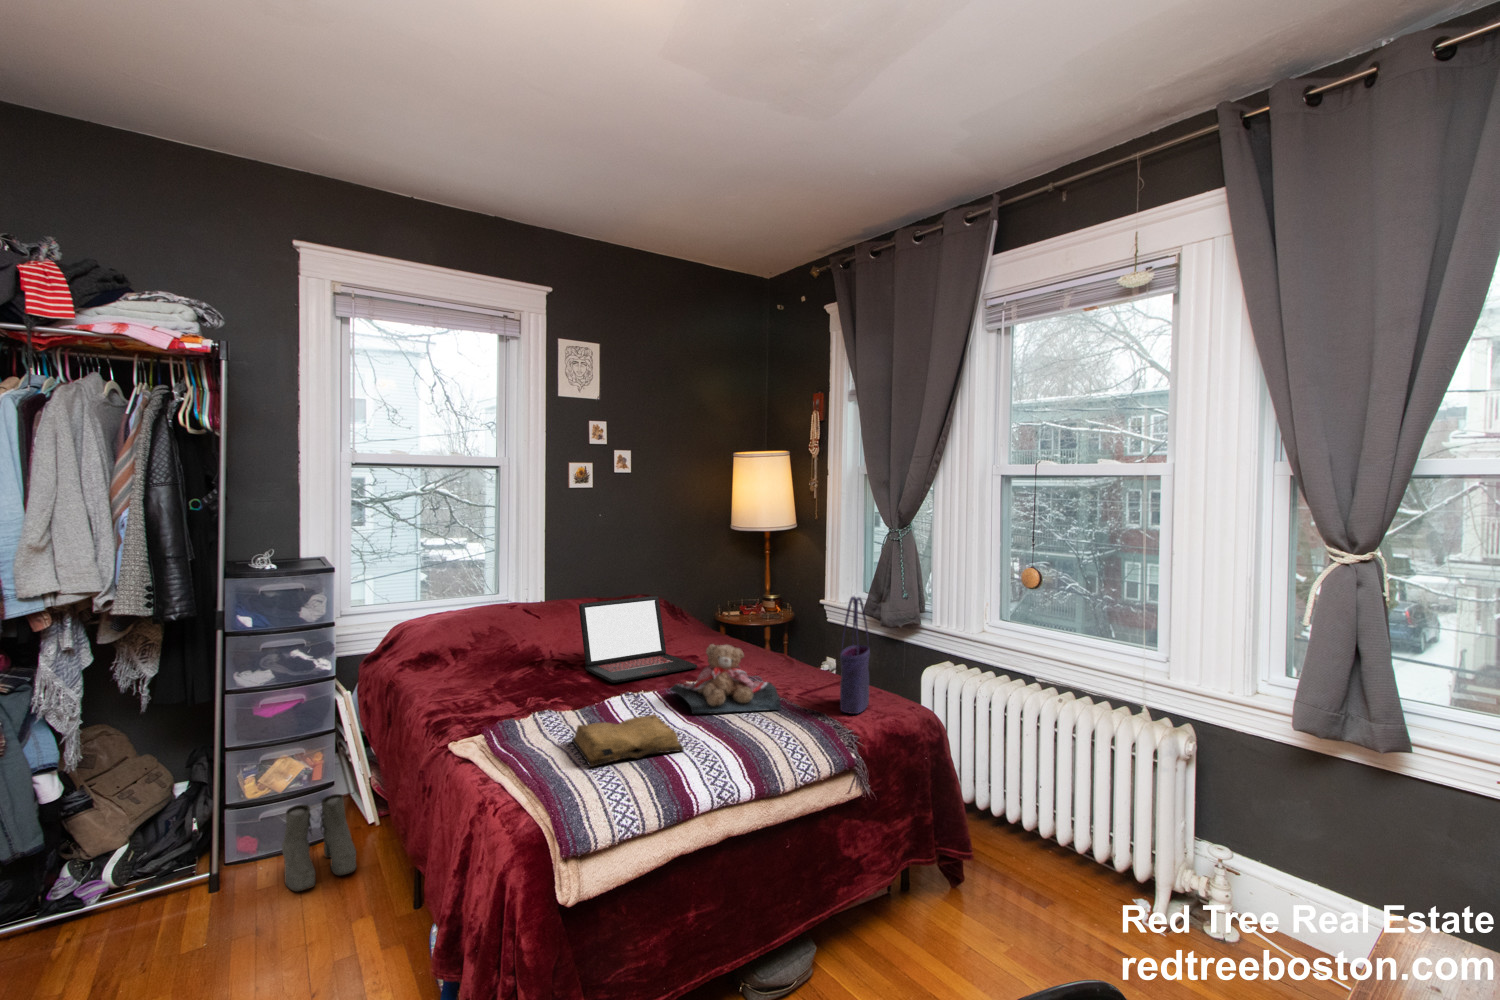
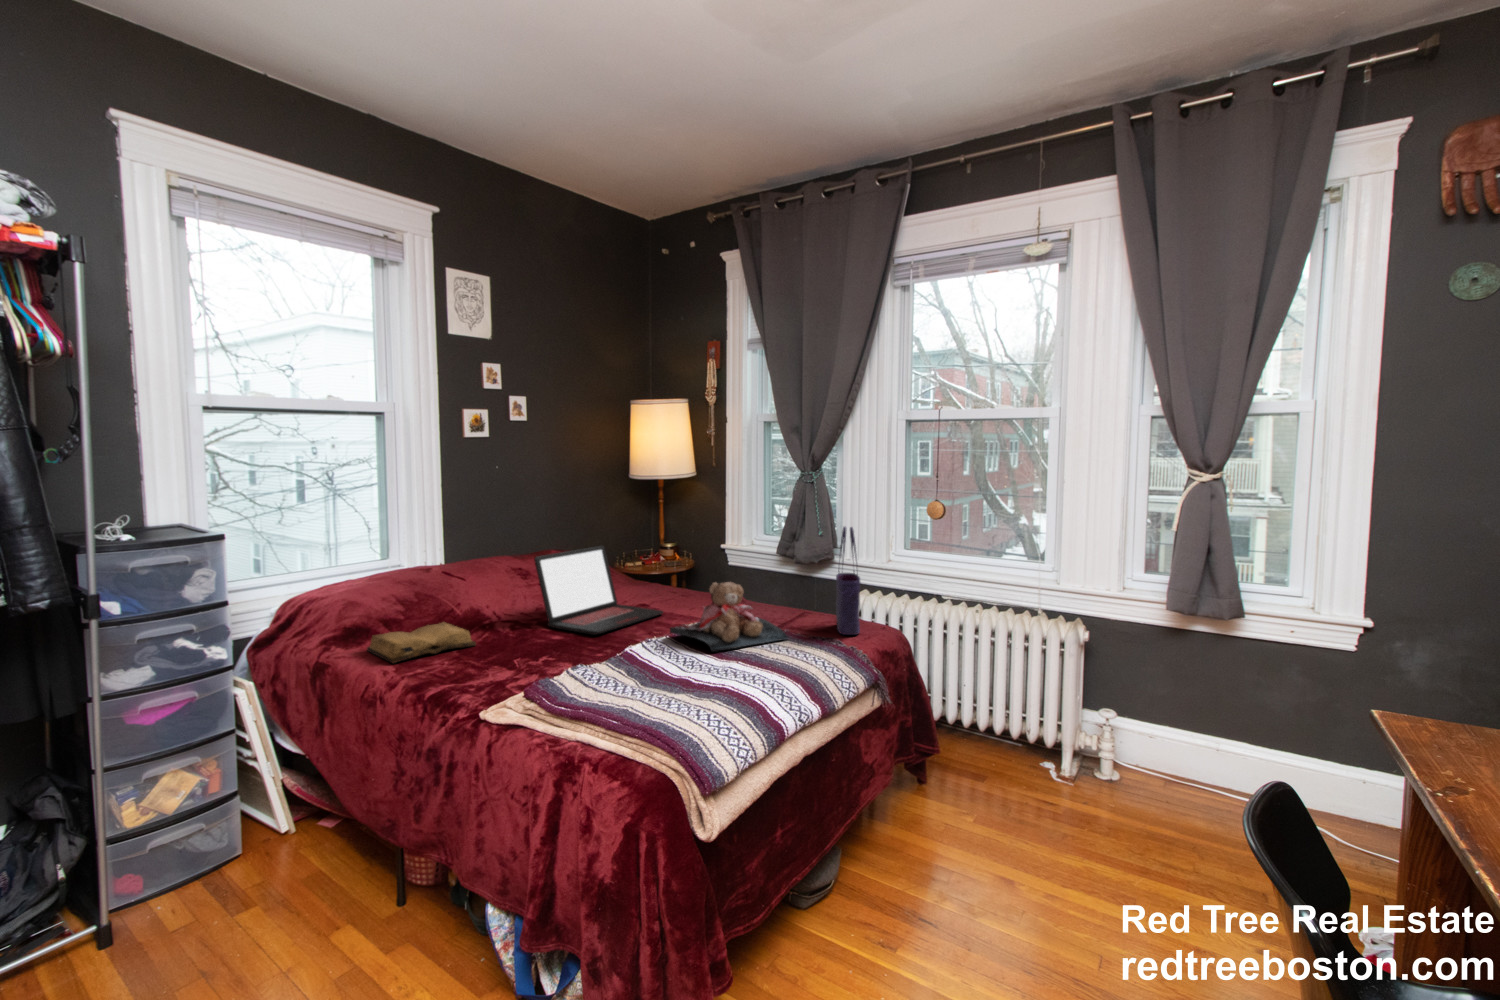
diary: present [572,714,684,767] -> present [367,622,476,663]
boots: present [282,794,356,891] -> none [189,806,299,930]

